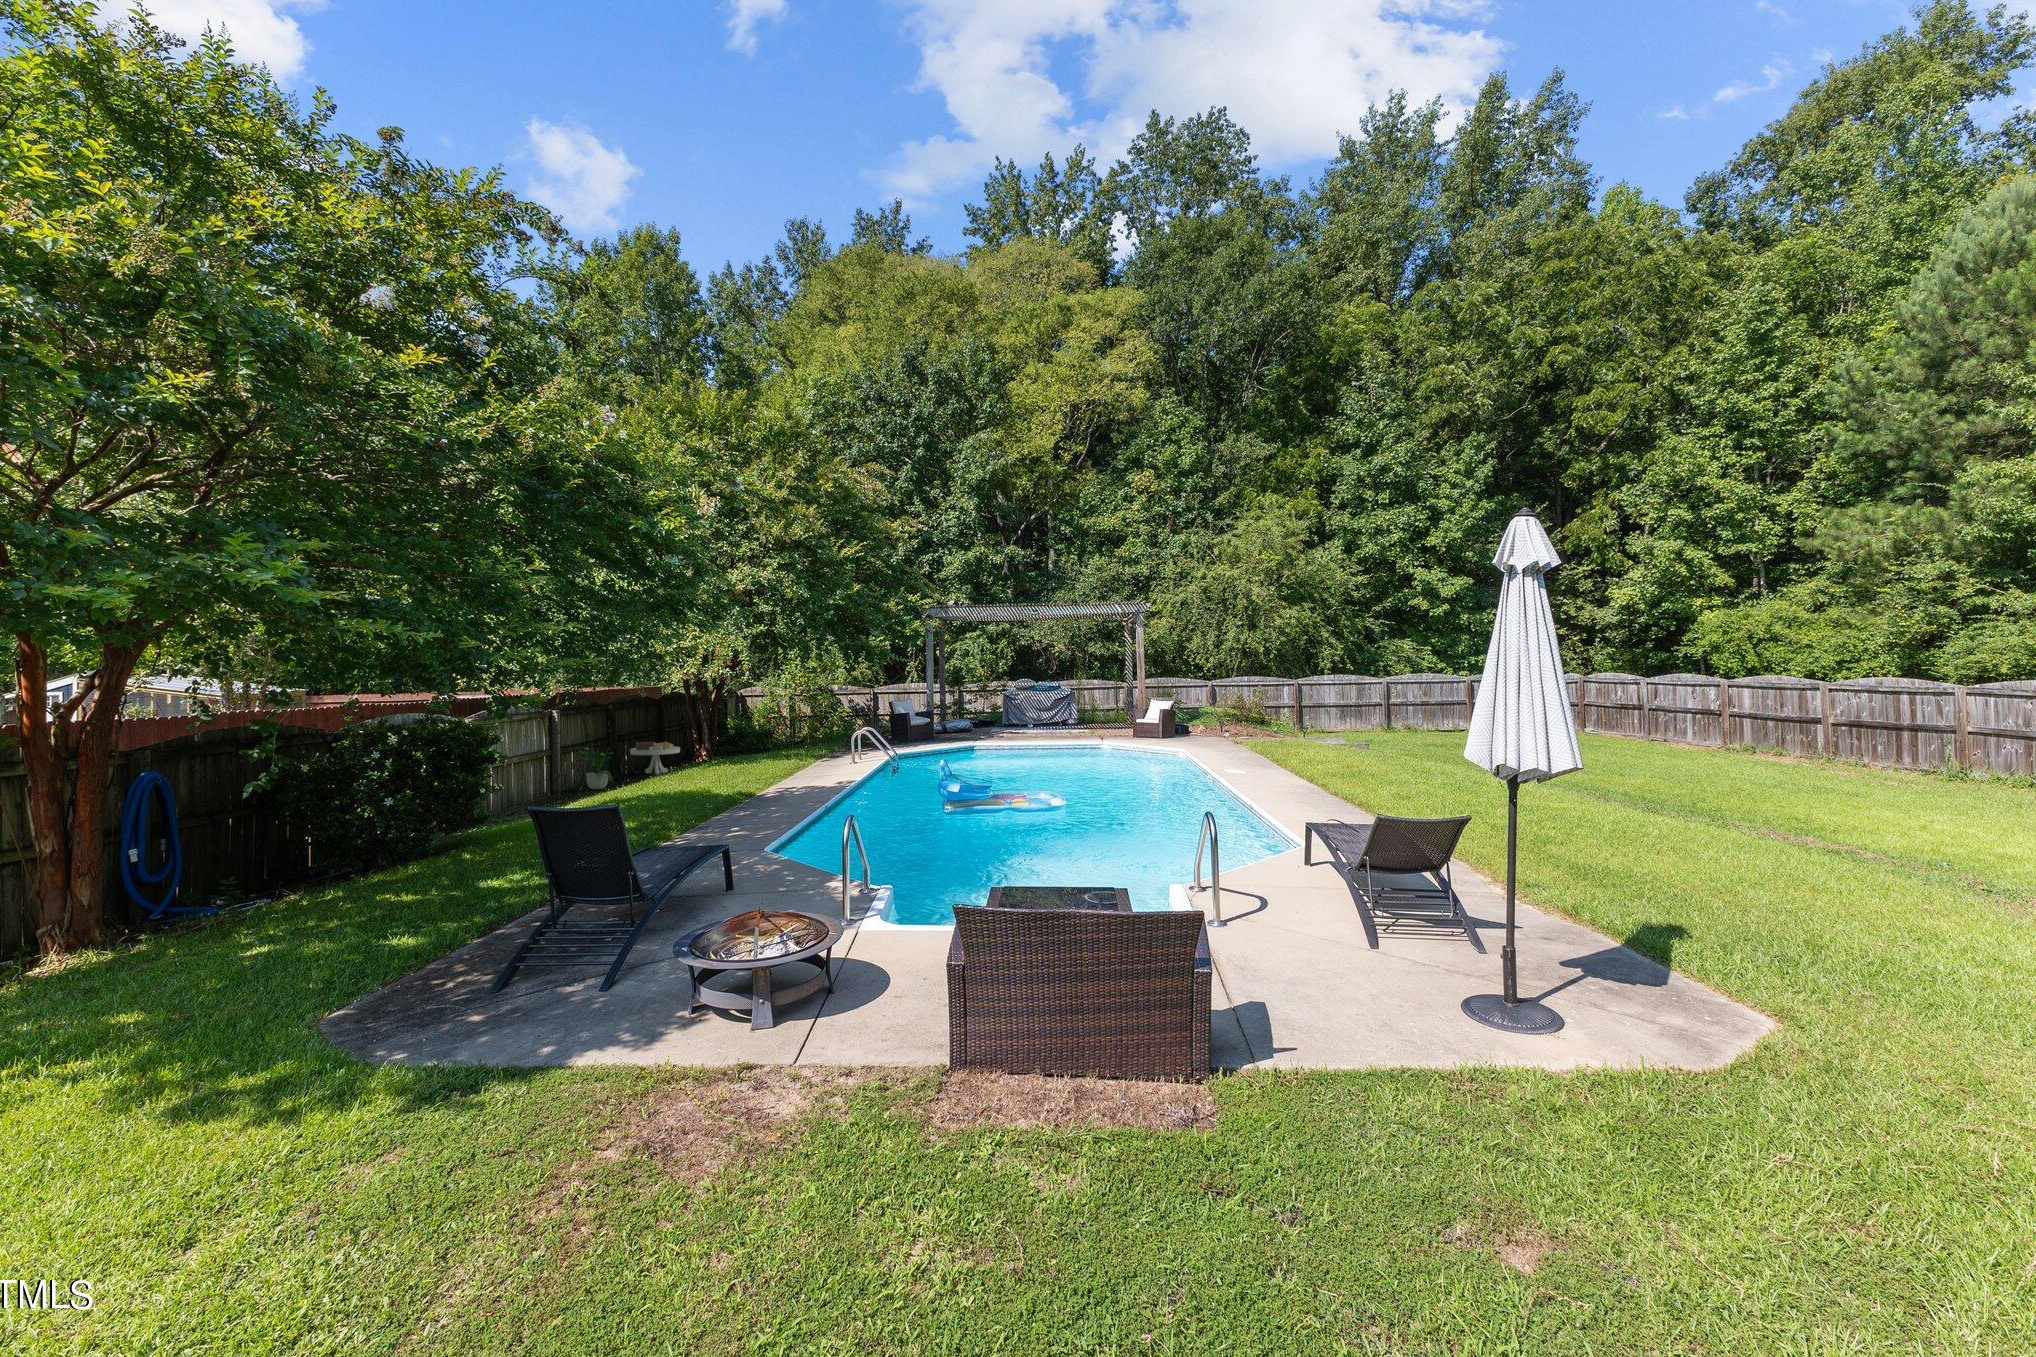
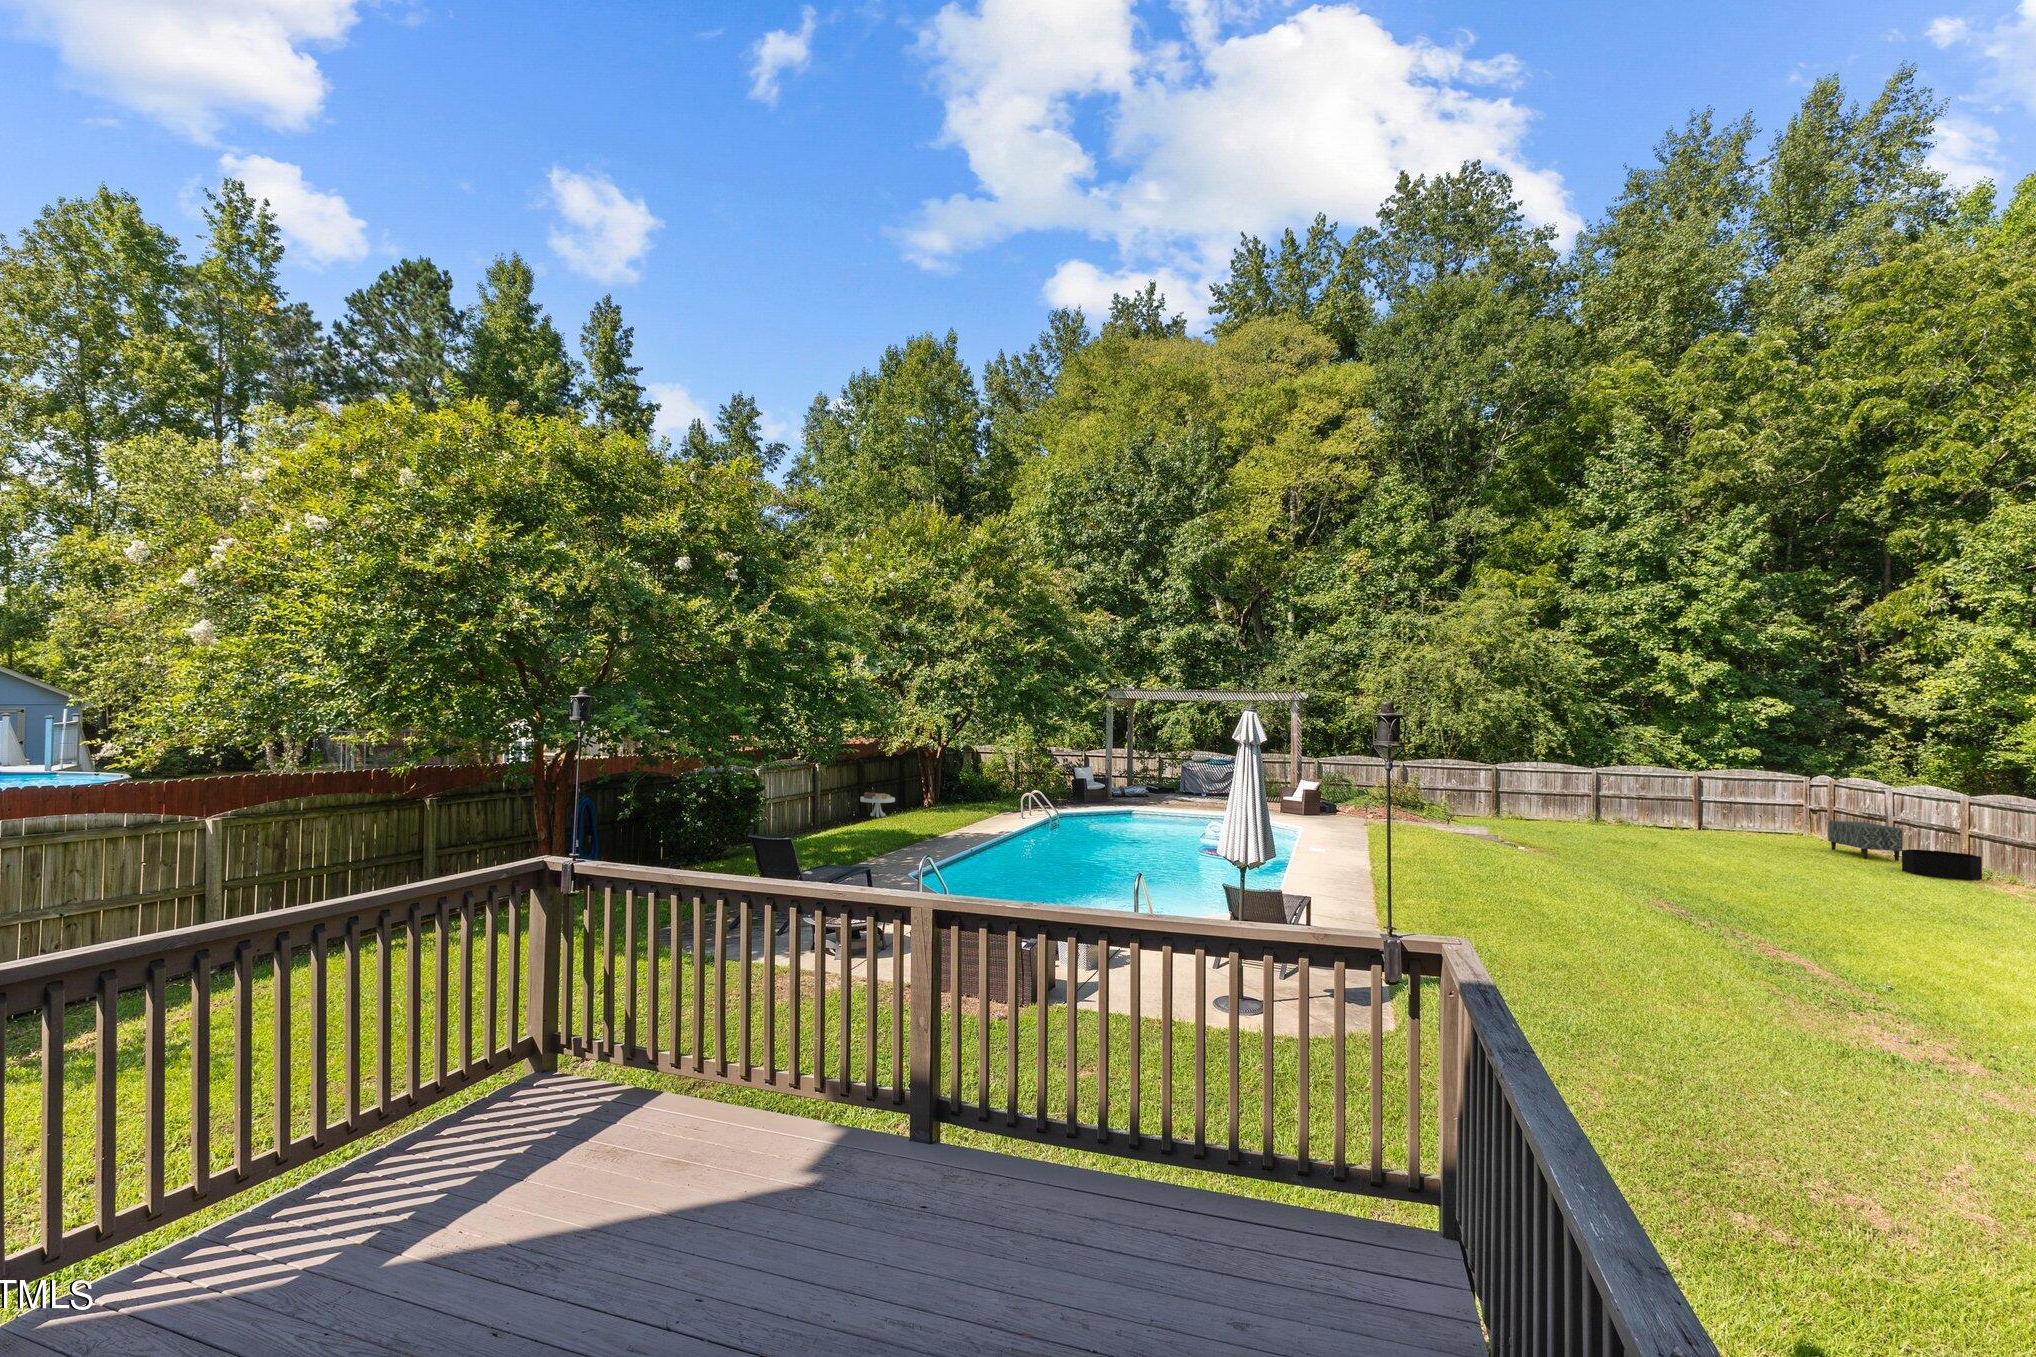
bench: none [1593,710,1662,741] -> present [1828,821,1903,861]
basket: none [1680,729,1744,752] -> present [1902,849,1982,880]
potted plant: present [579,745,613,790] -> none [821,787,845,826]

